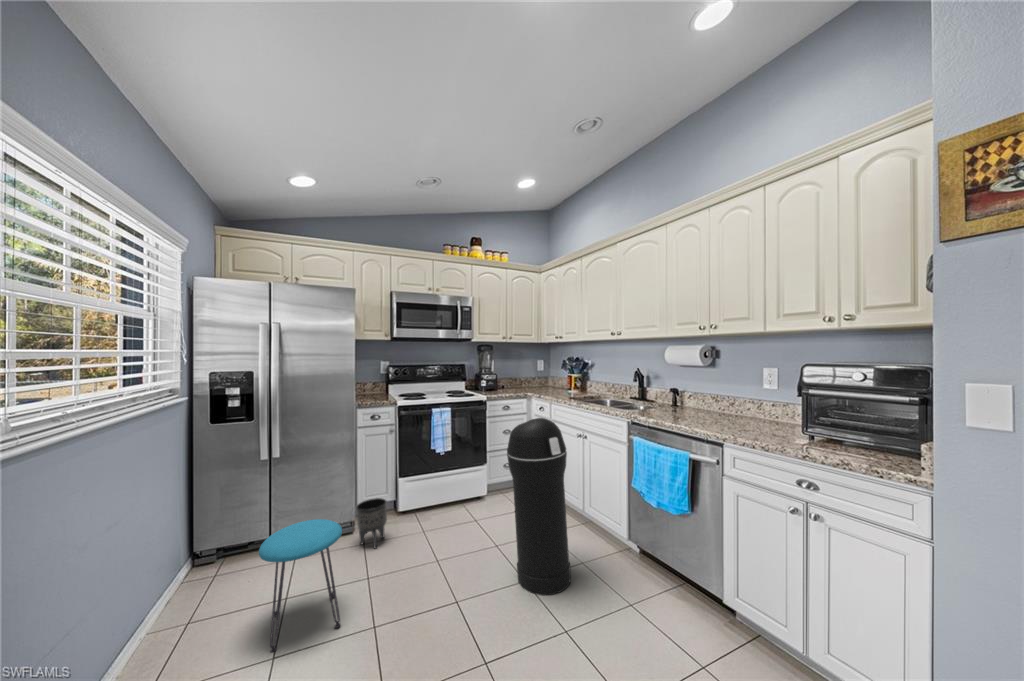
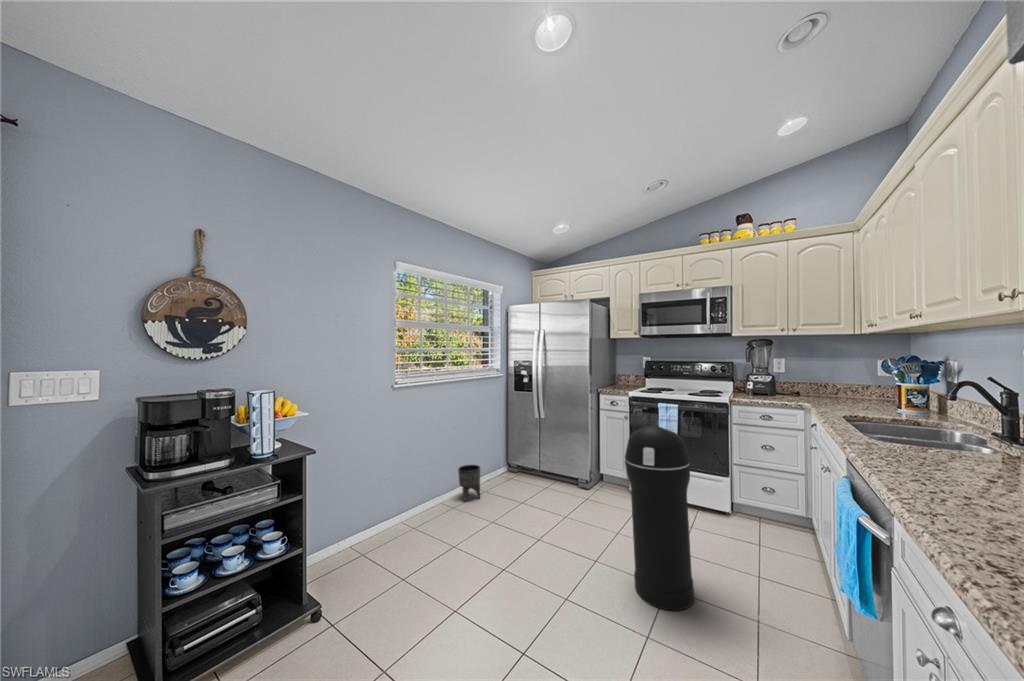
planter: present [356,498,387,548] -> present [458,465,480,501]
stool: present [259,519,342,653] -> none [489,458,537,528]

